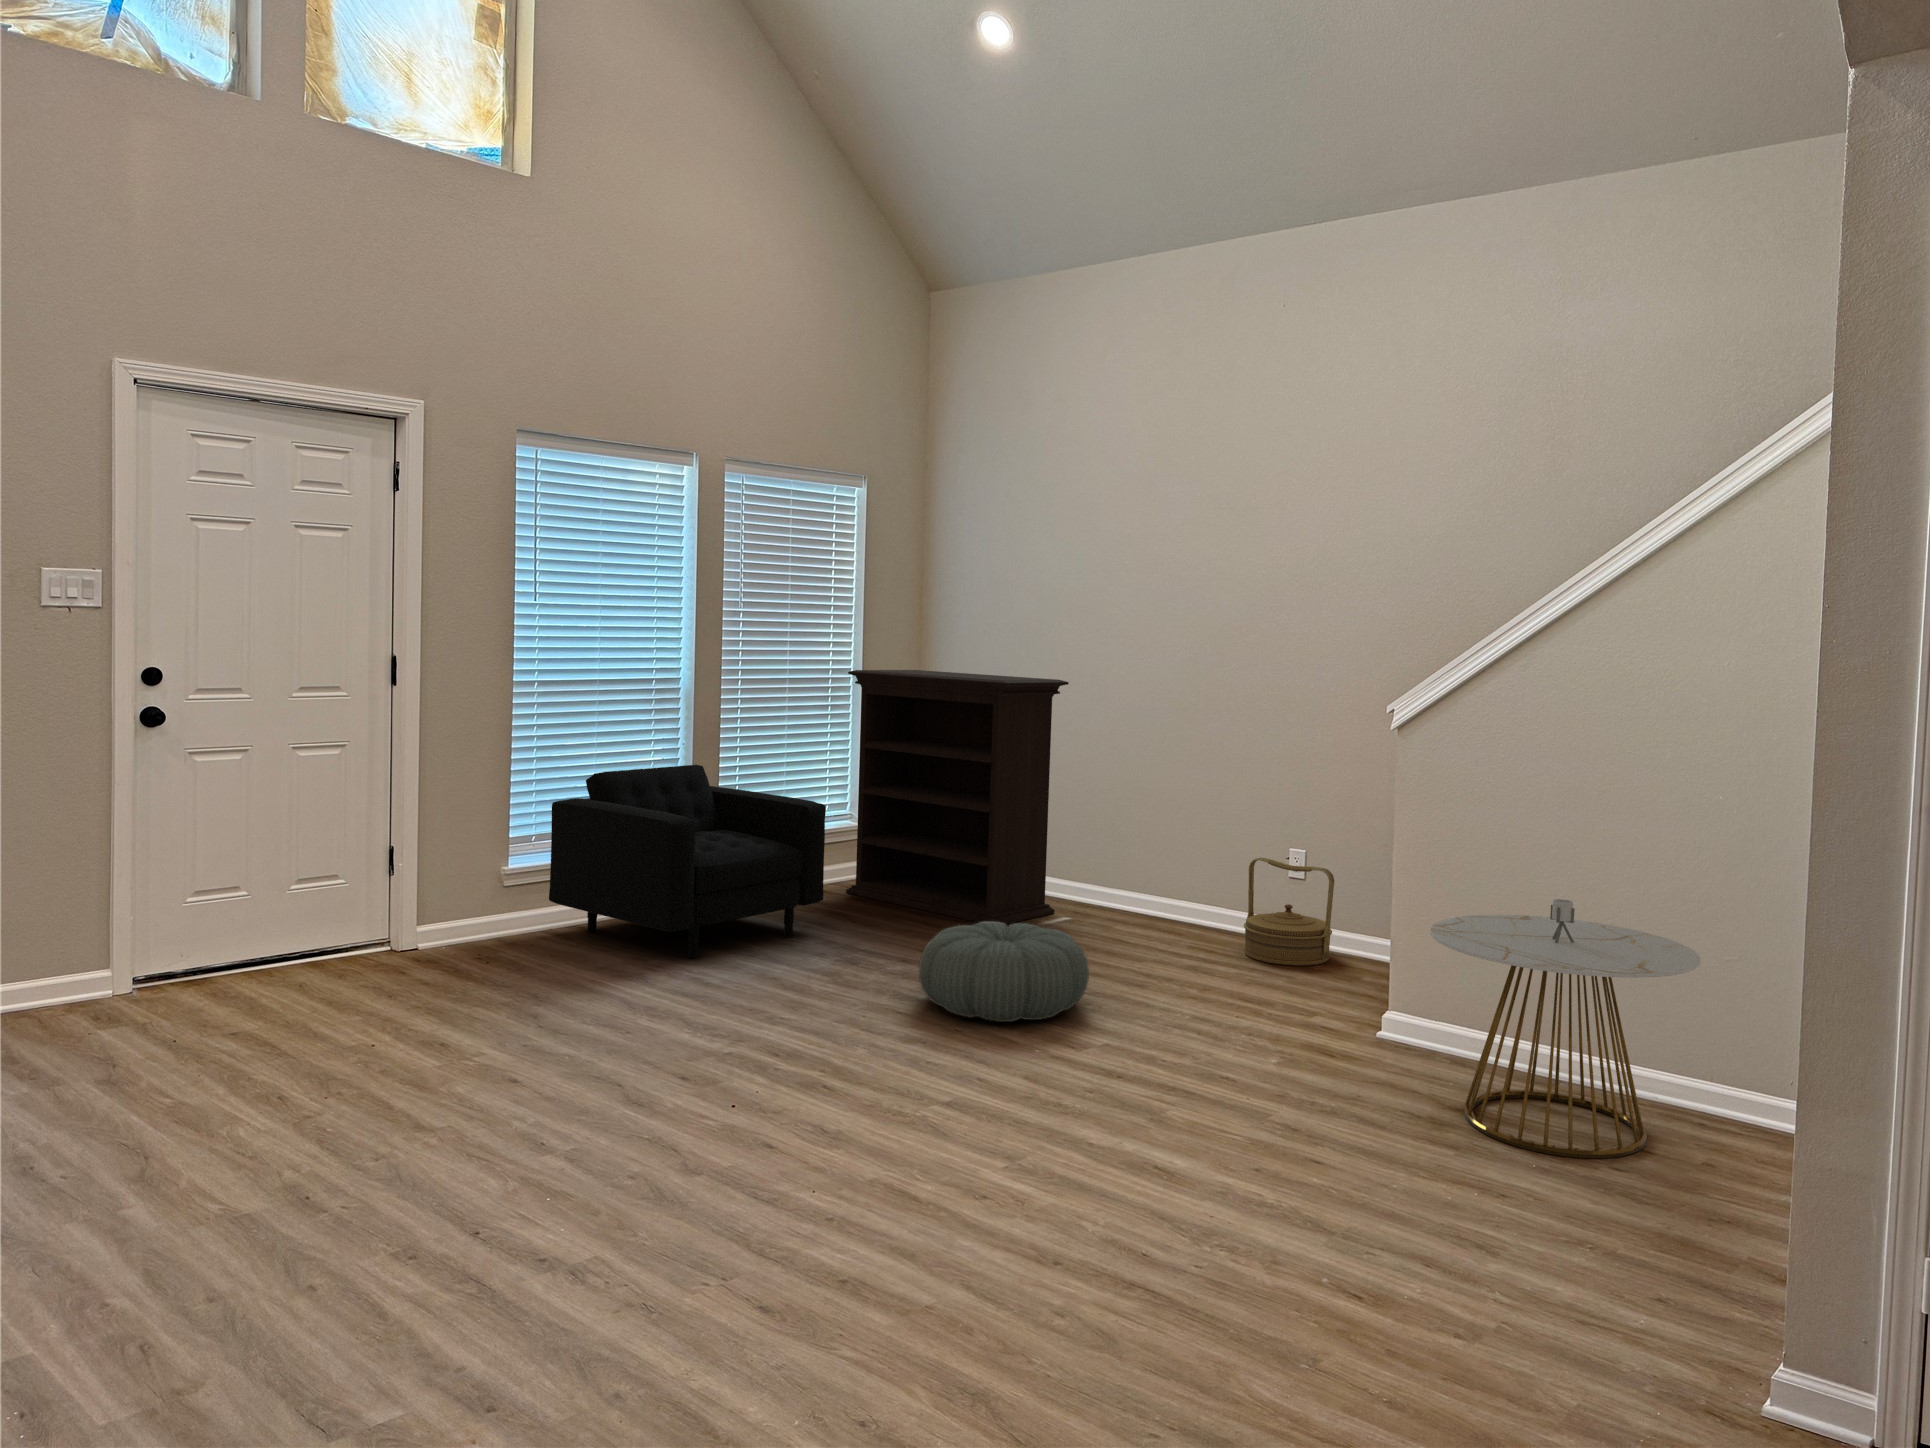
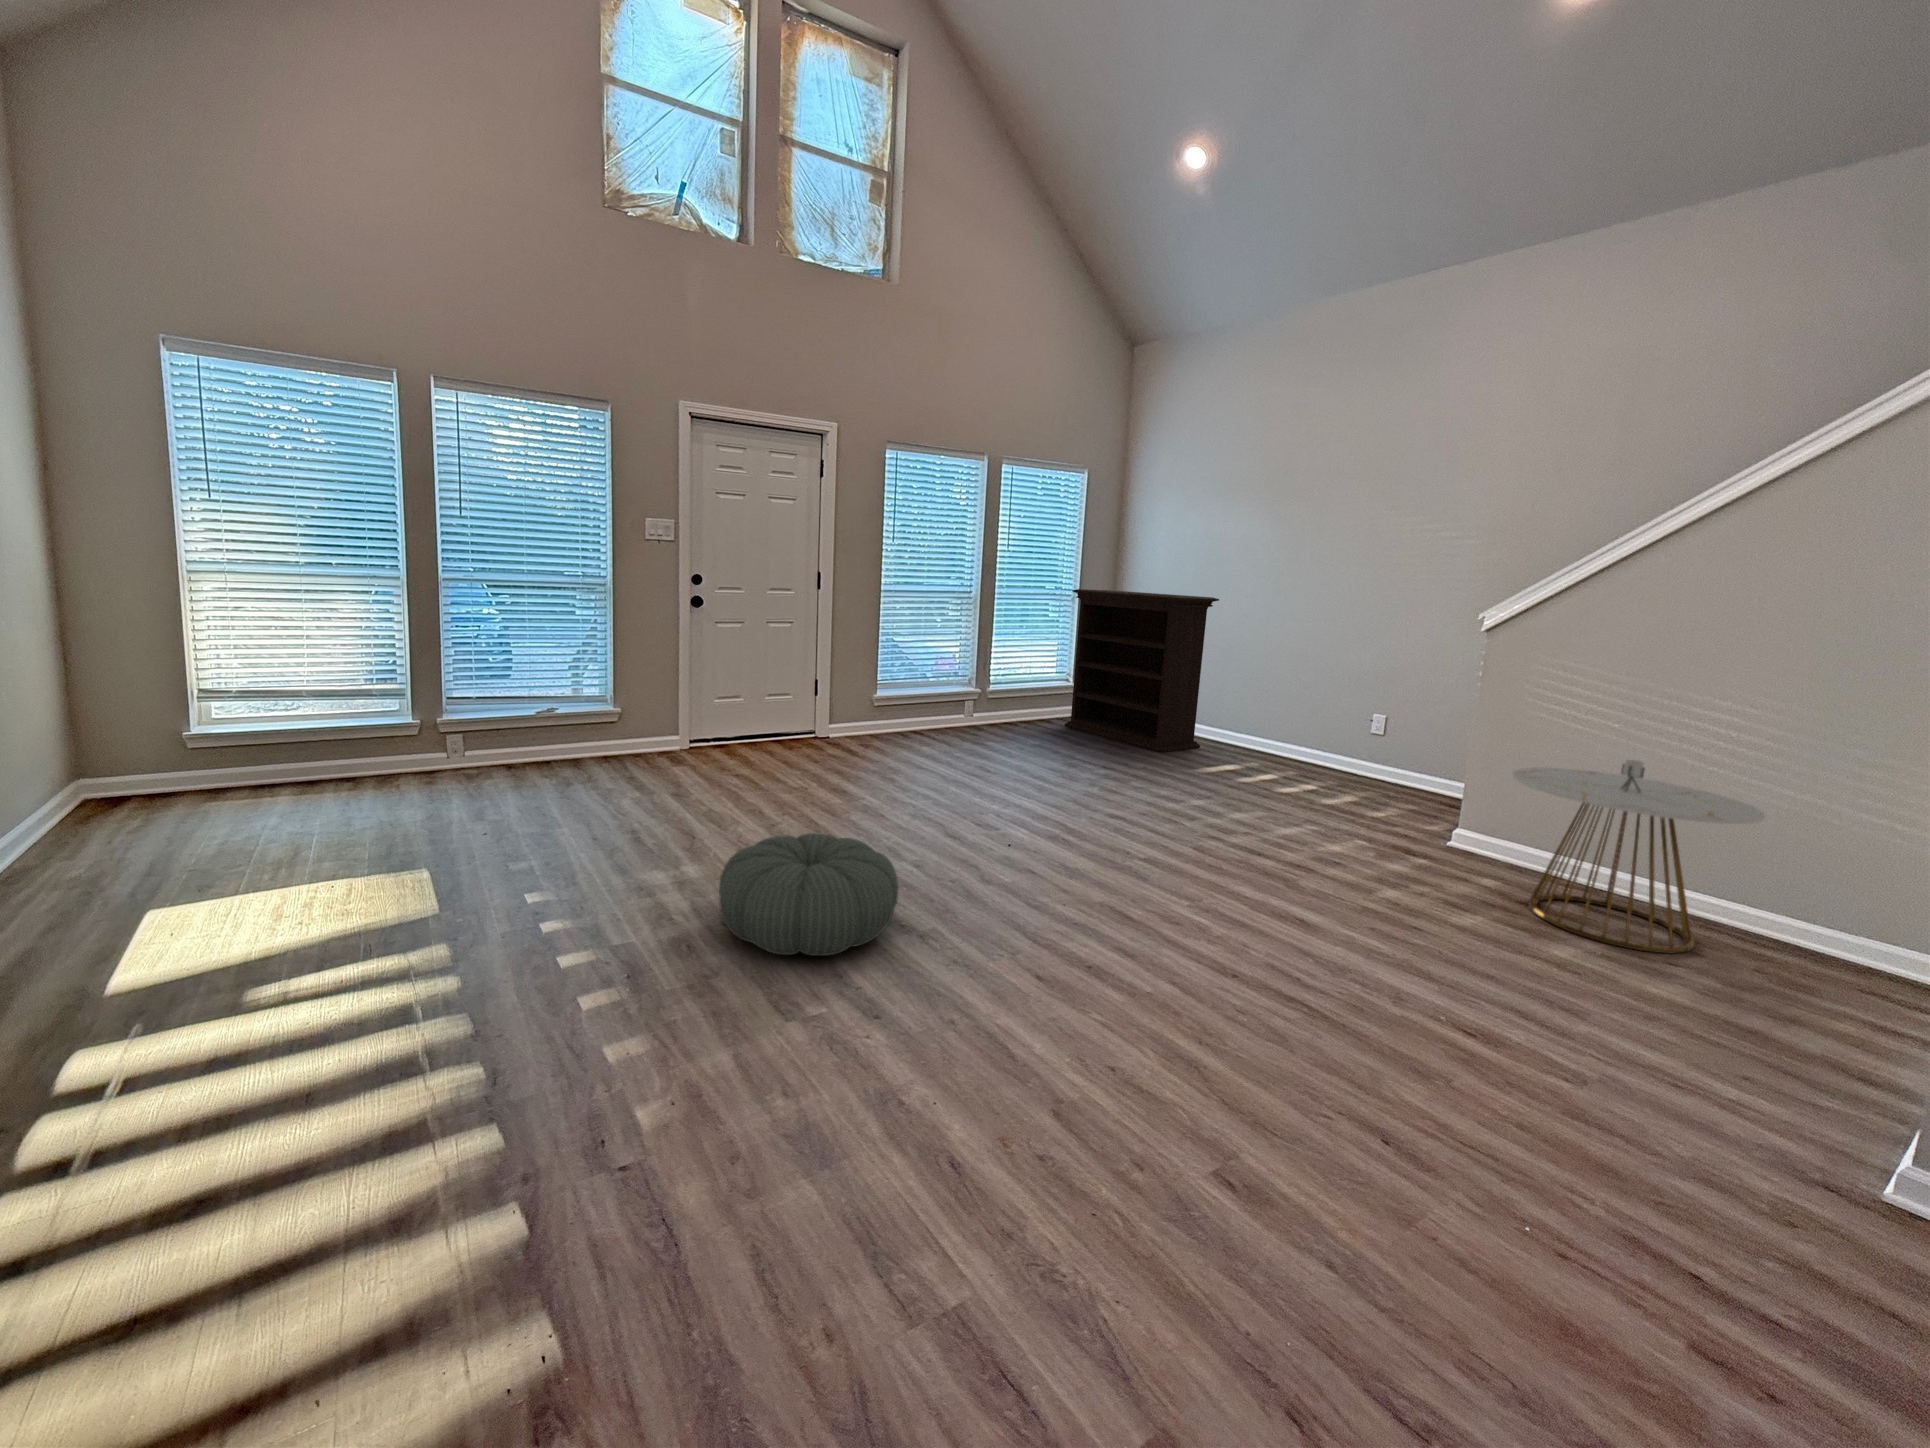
armchair: present [549,765,826,958] -> none [896,643,1058,755]
woven basket: present [1244,858,1334,966] -> none [1338,720,1412,795]
pouf: present [919,922,1089,1022] -> present [719,833,898,956]

